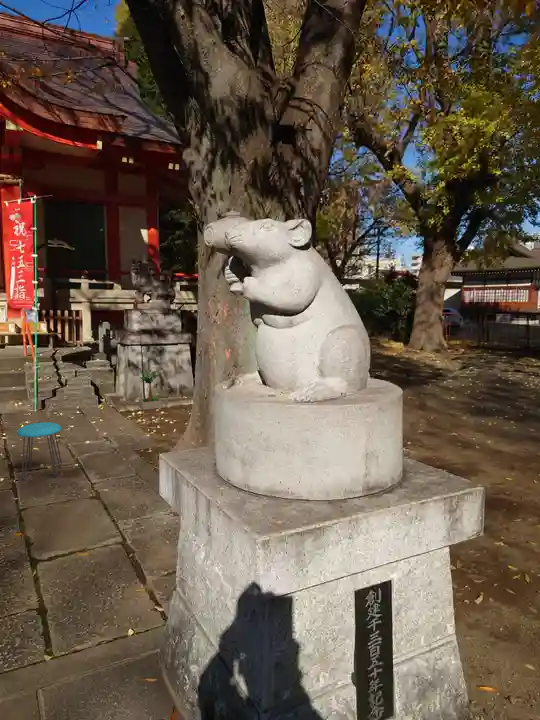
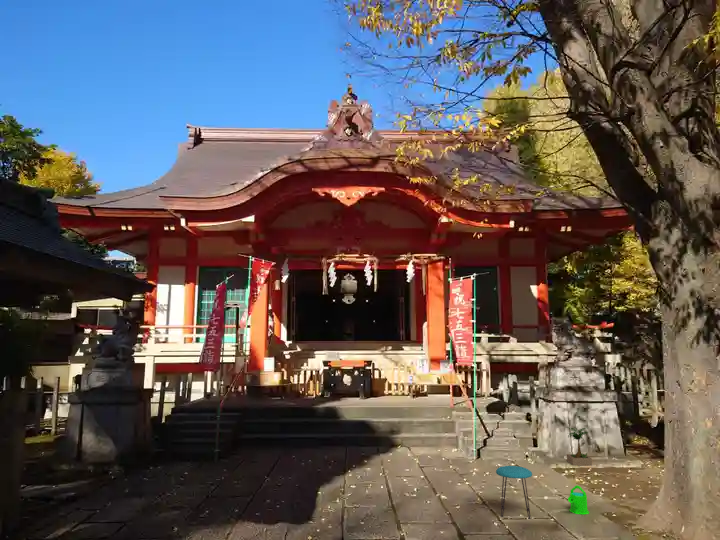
watering can: none [104,433,129,462] -> present [568,485,589,515]

